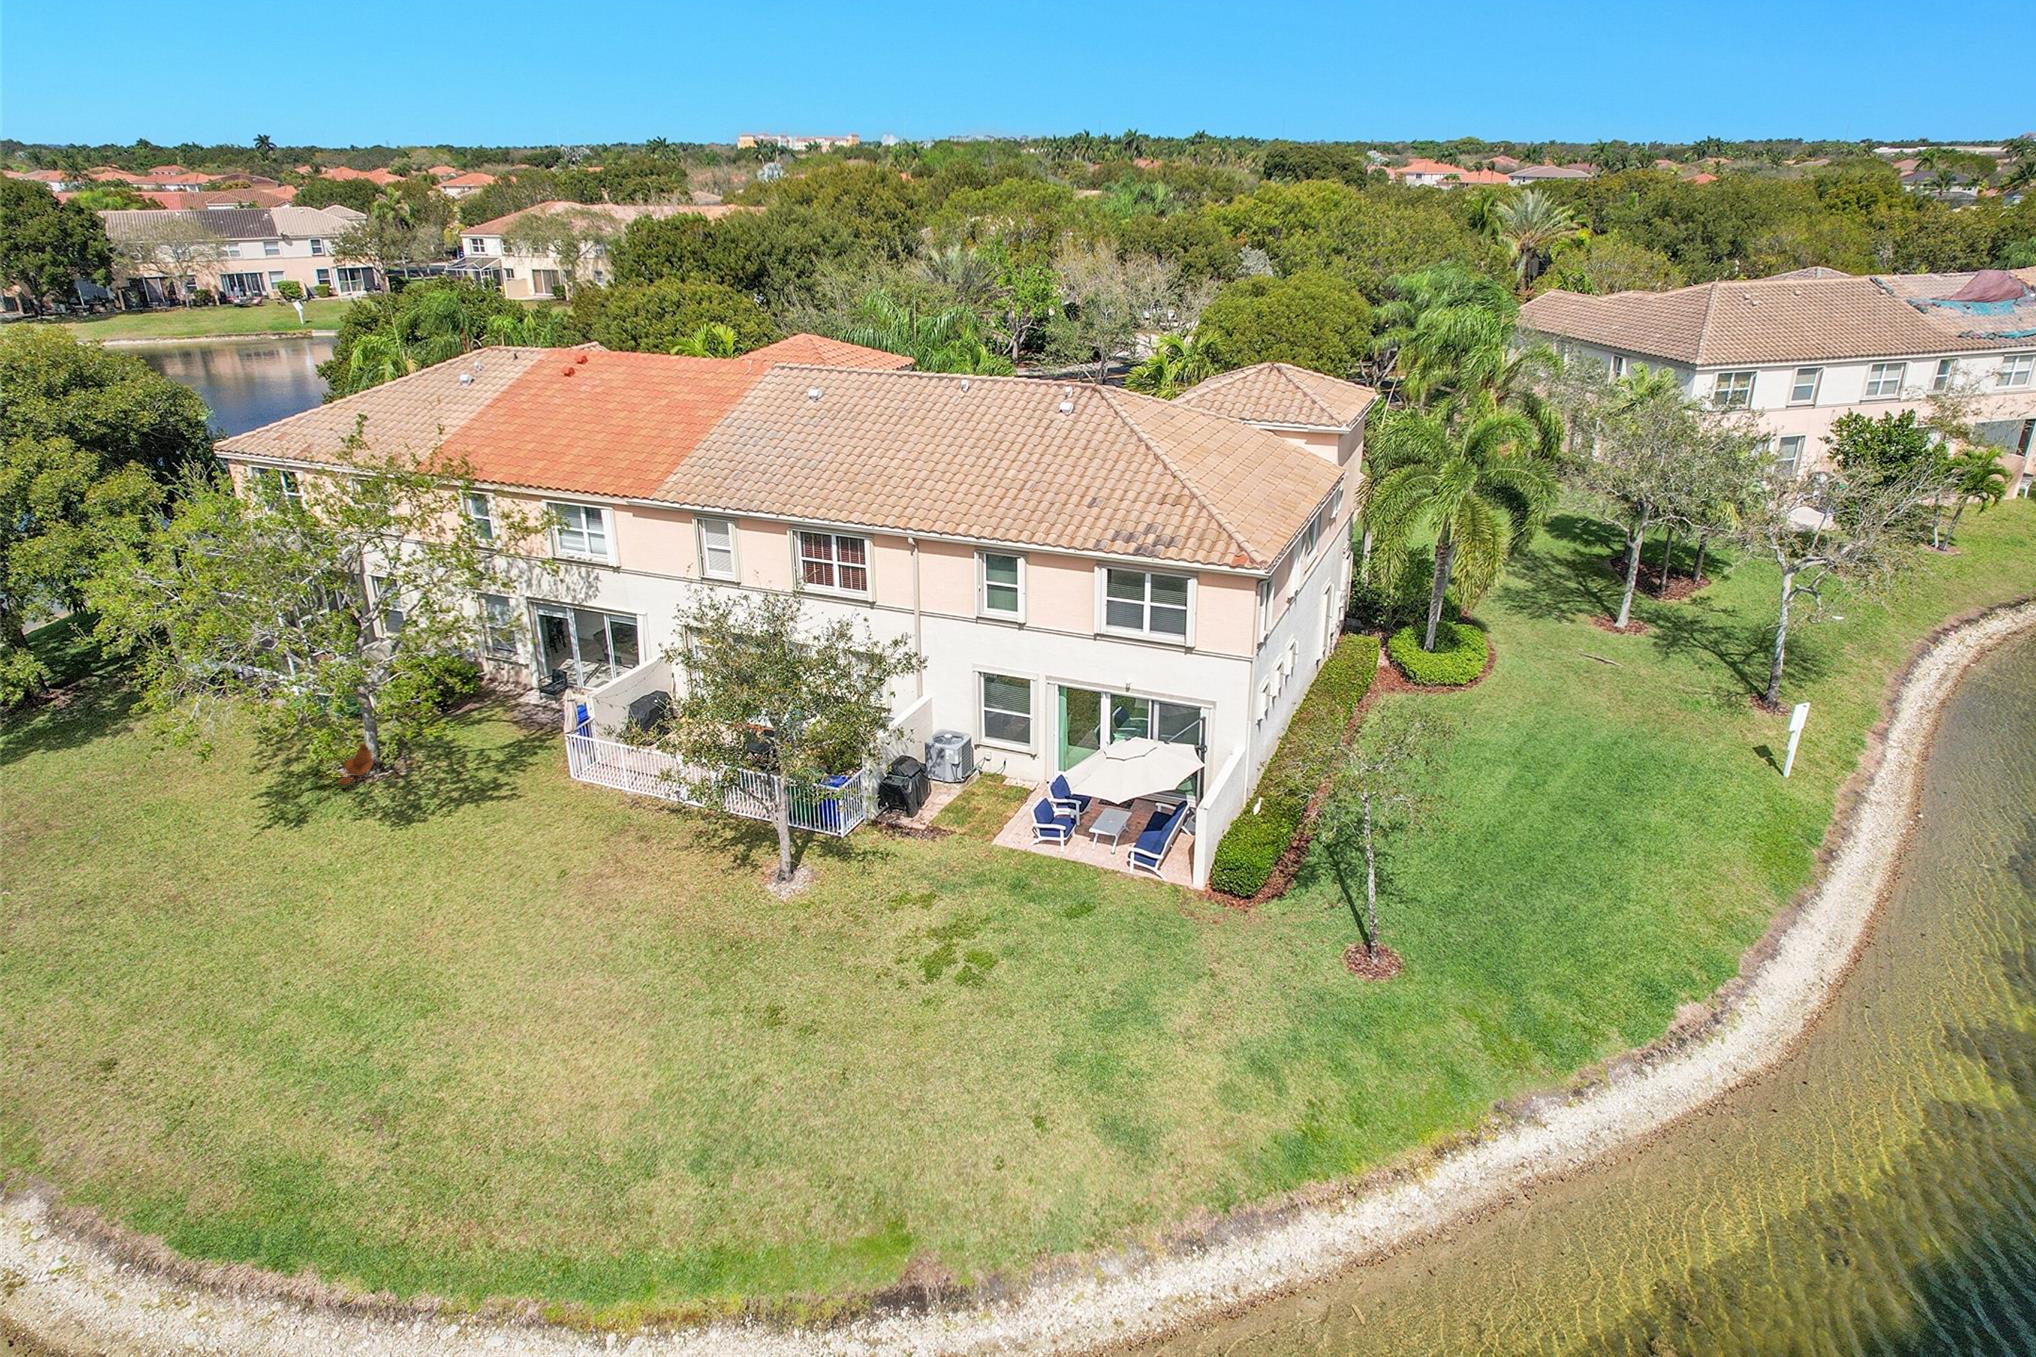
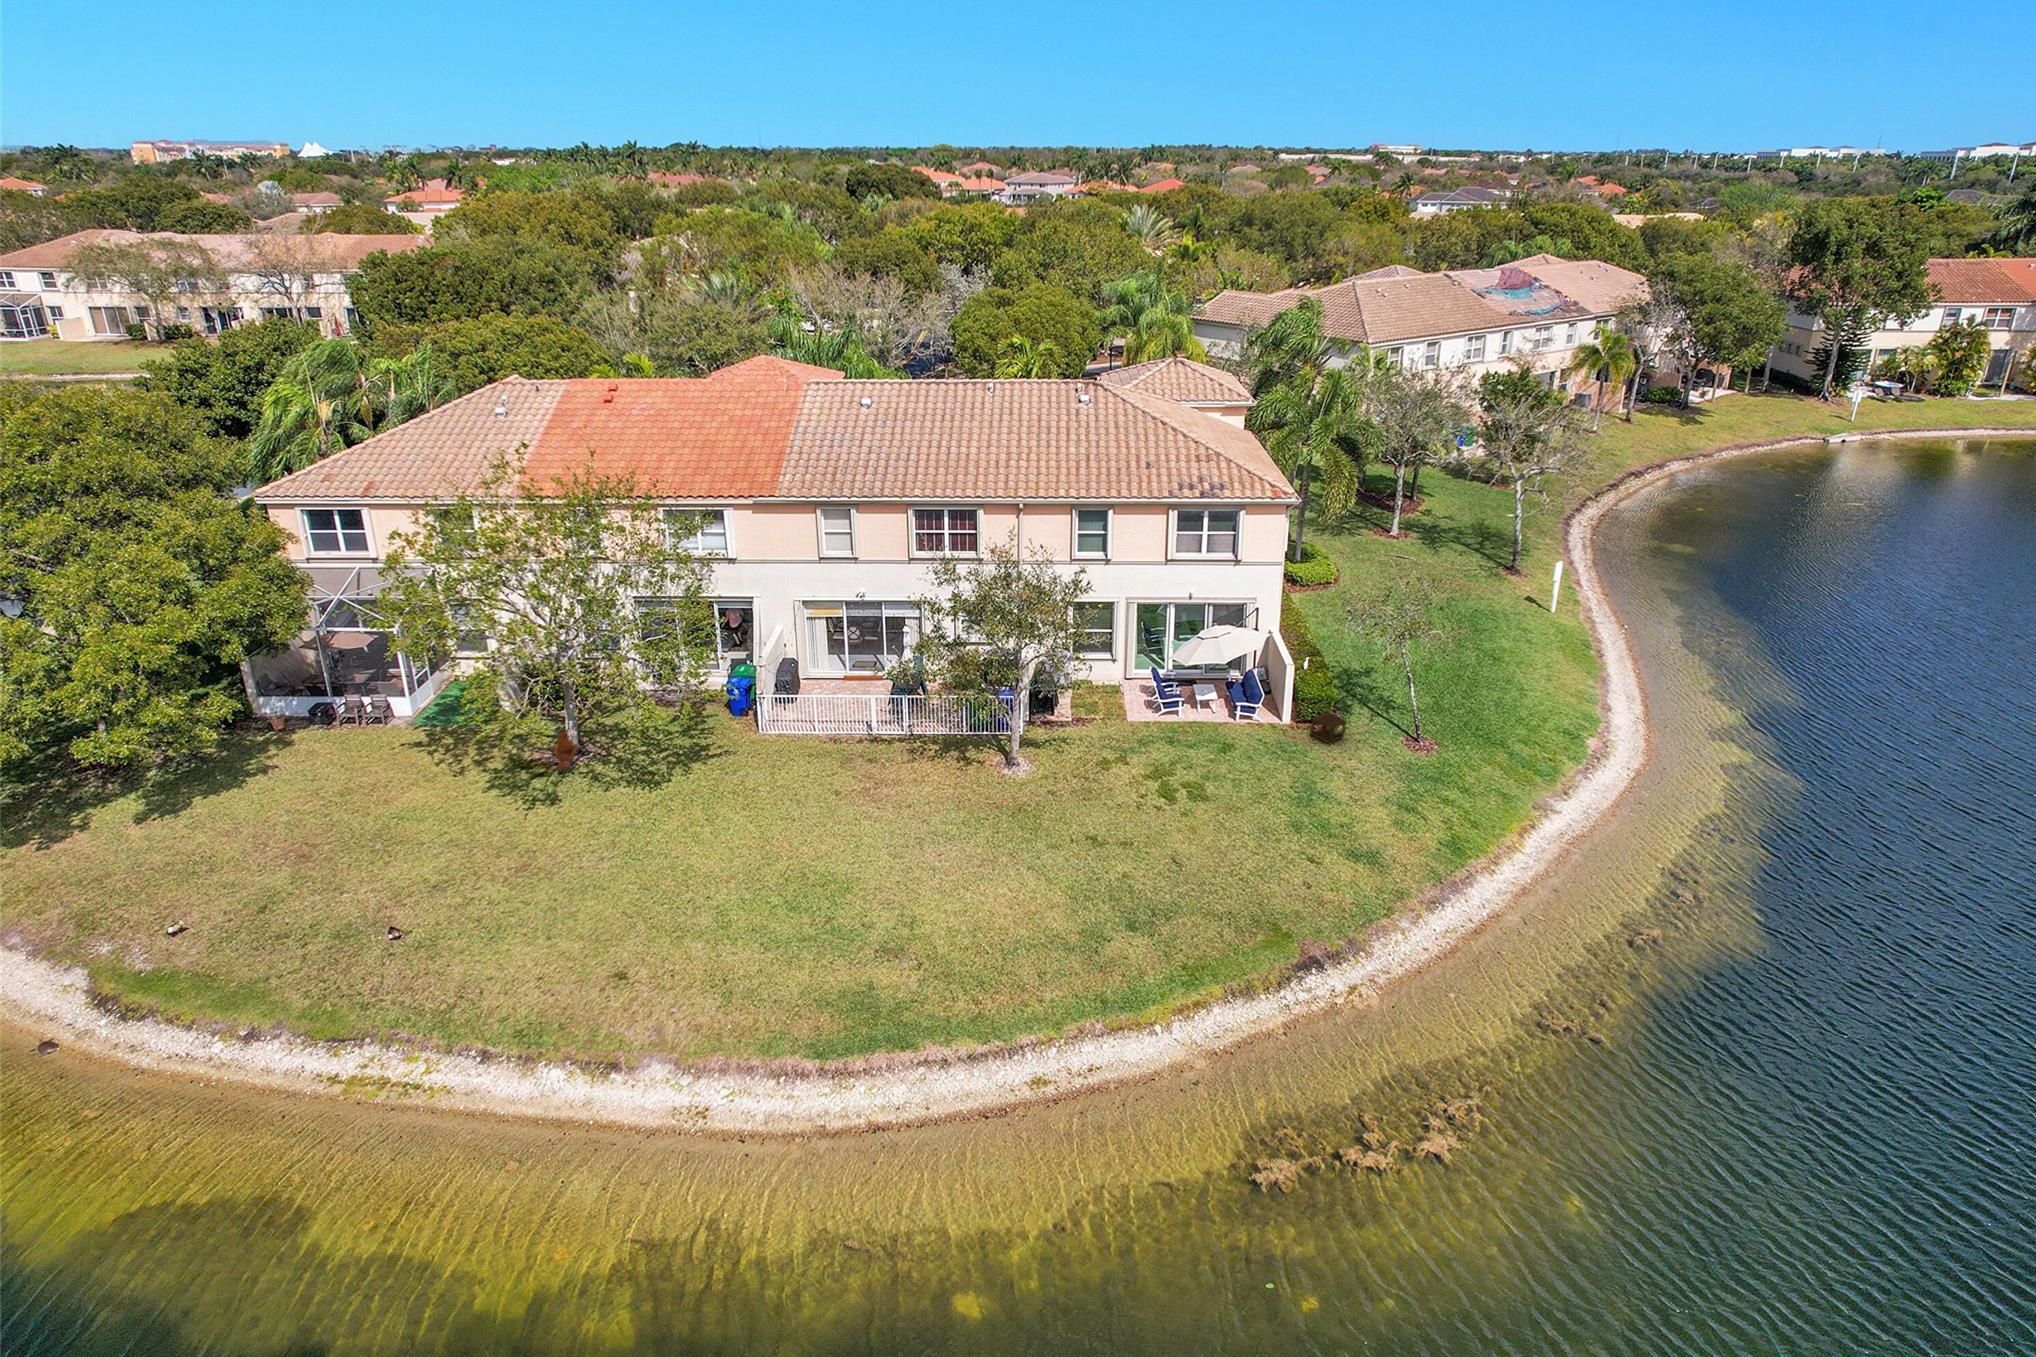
side table: none [1230,882,1283,934] -> present [1310,712,1348,745]

